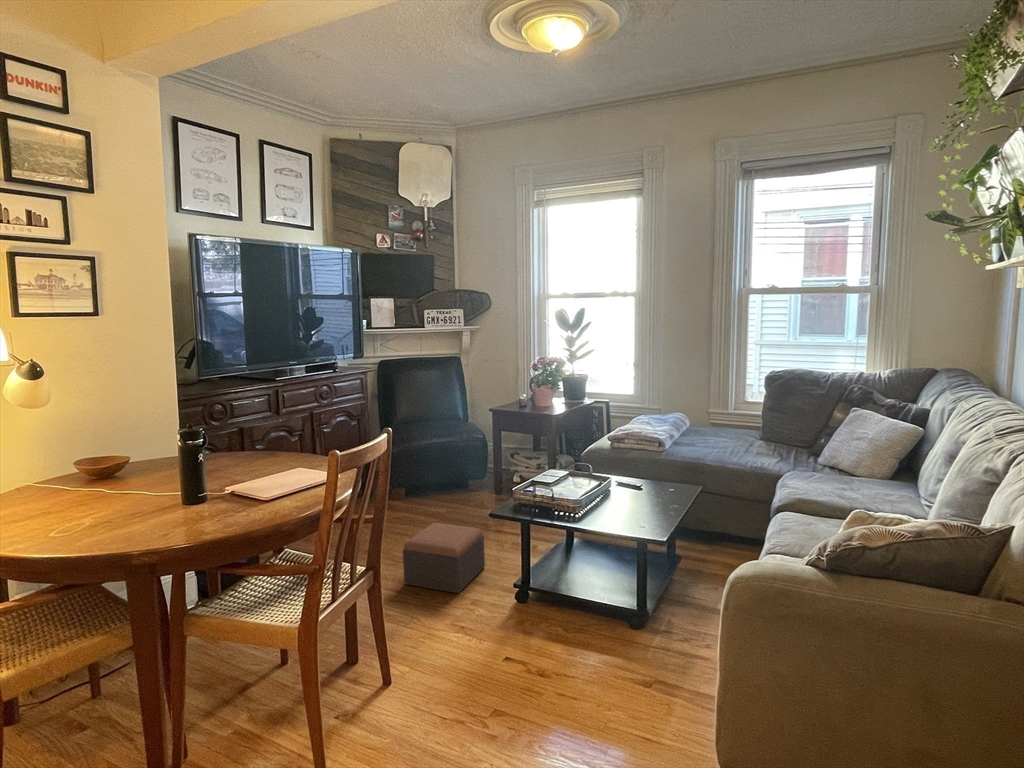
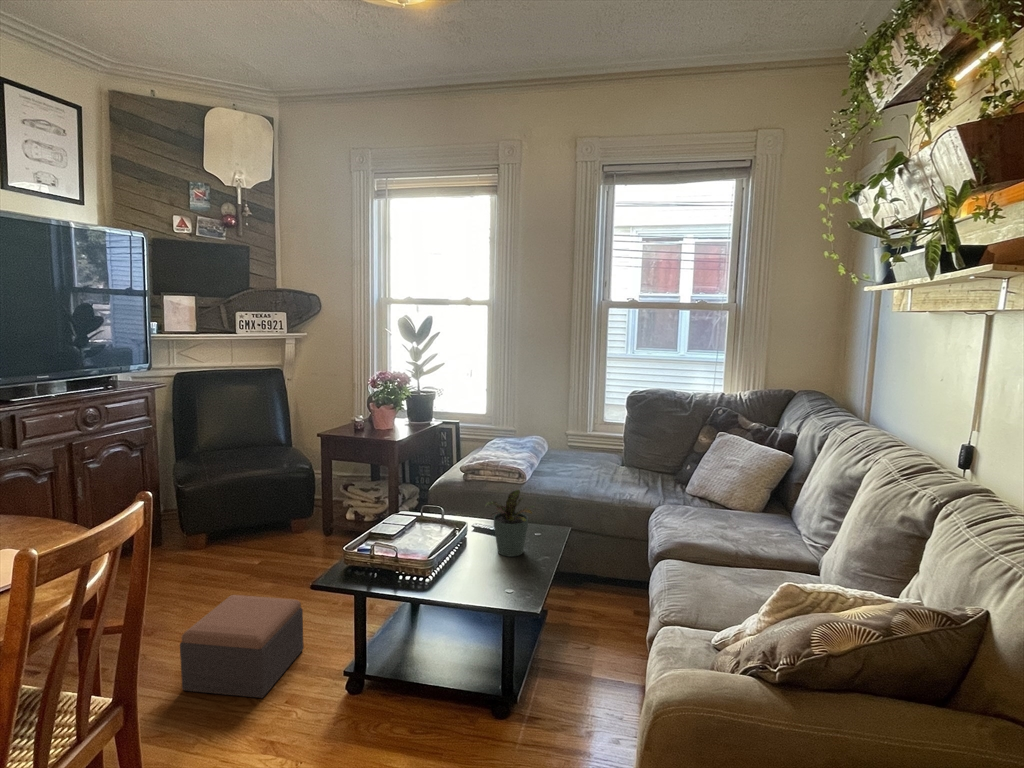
potted plant: none [623,448,664,502] -> present [485,490,534,557]

